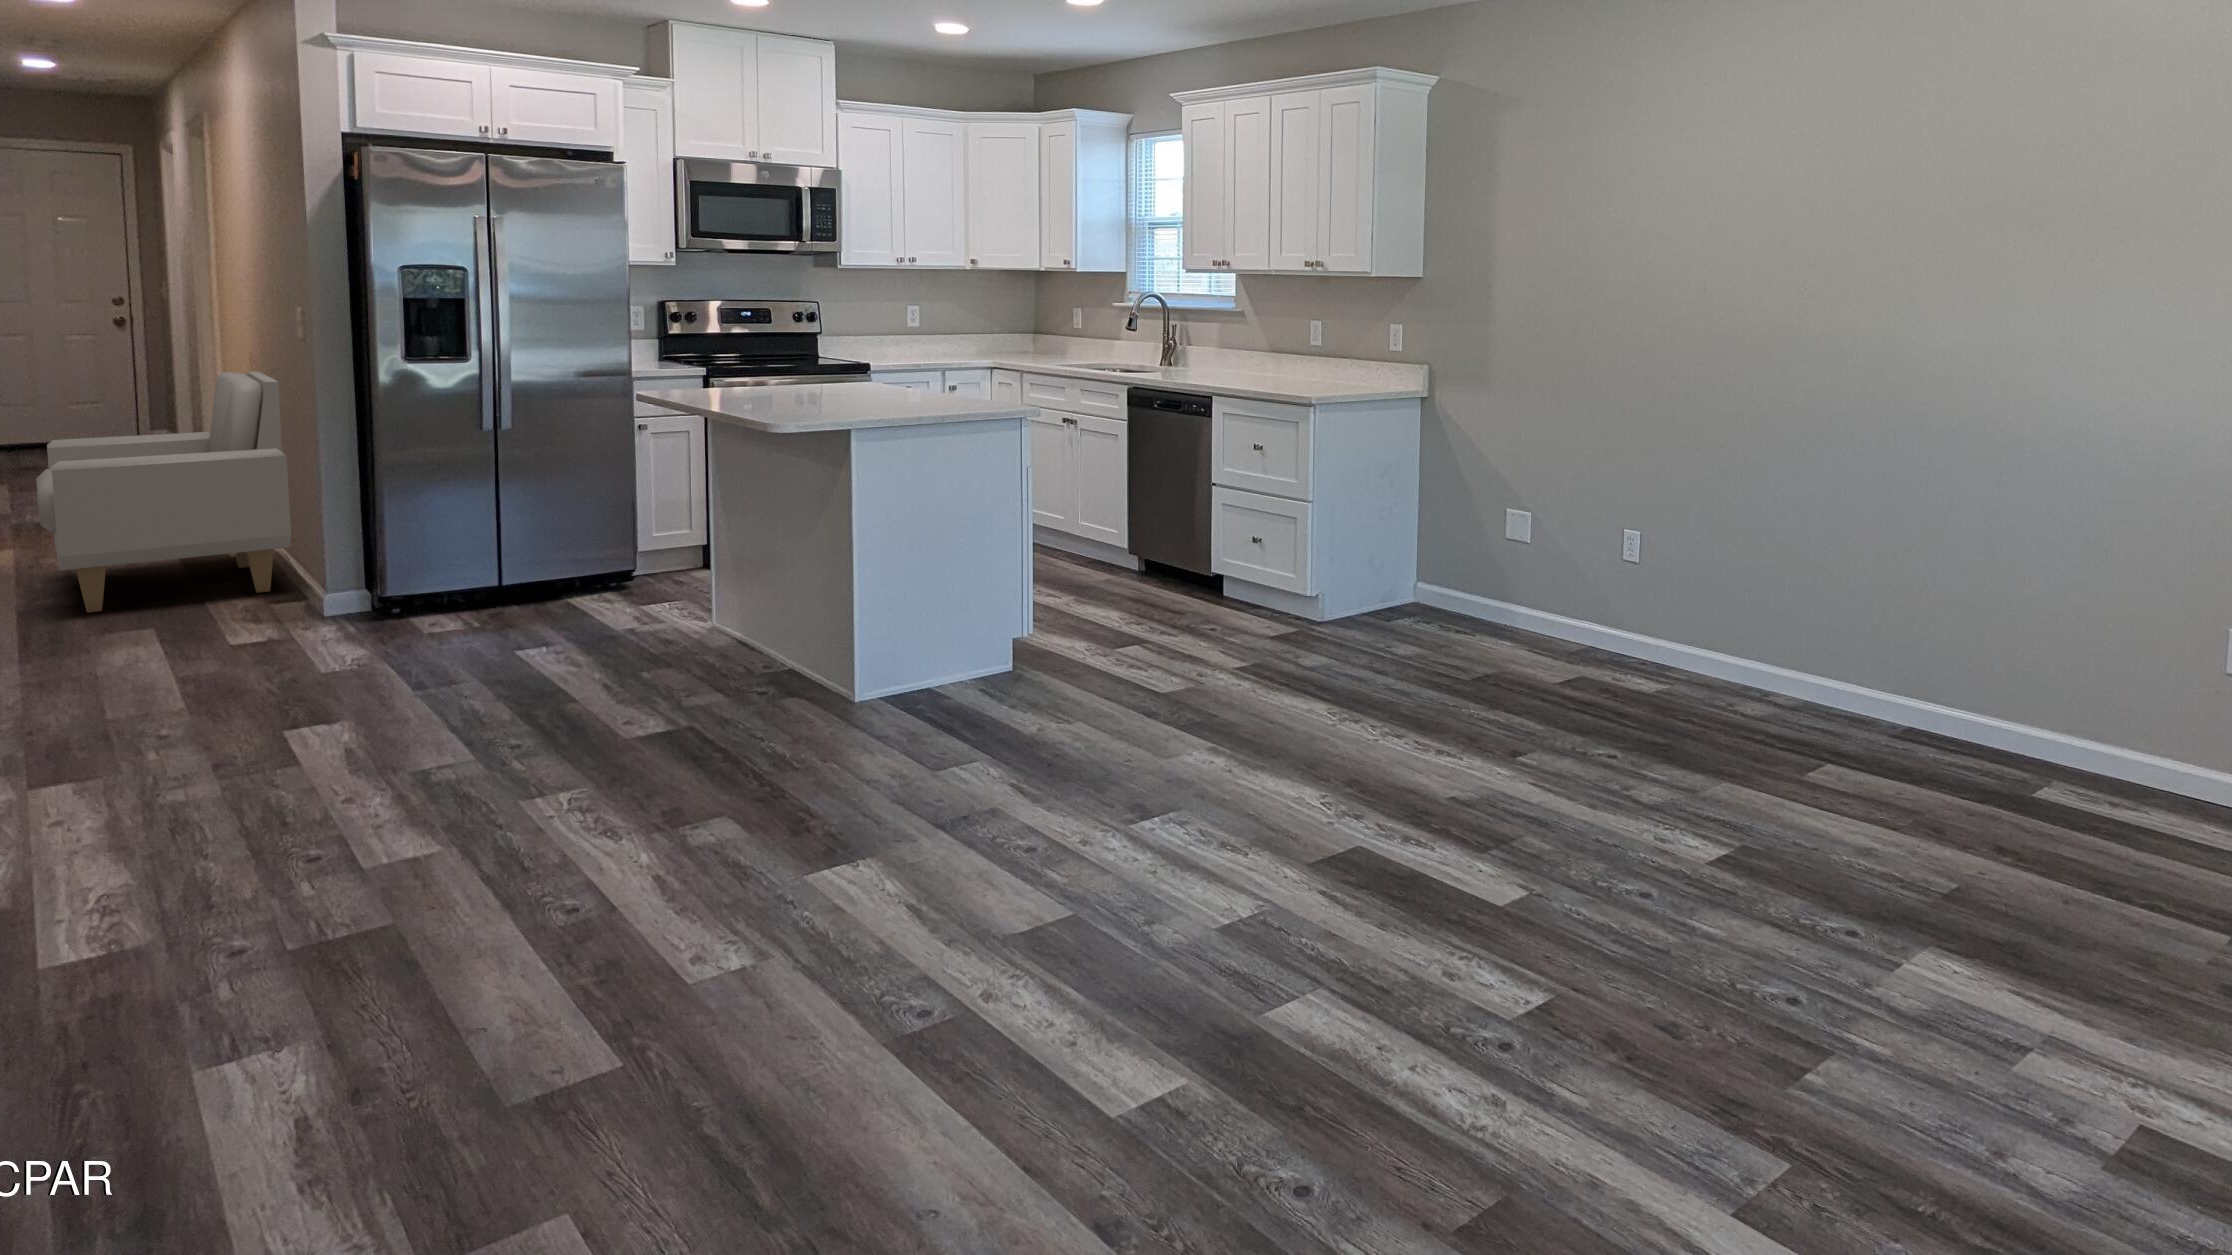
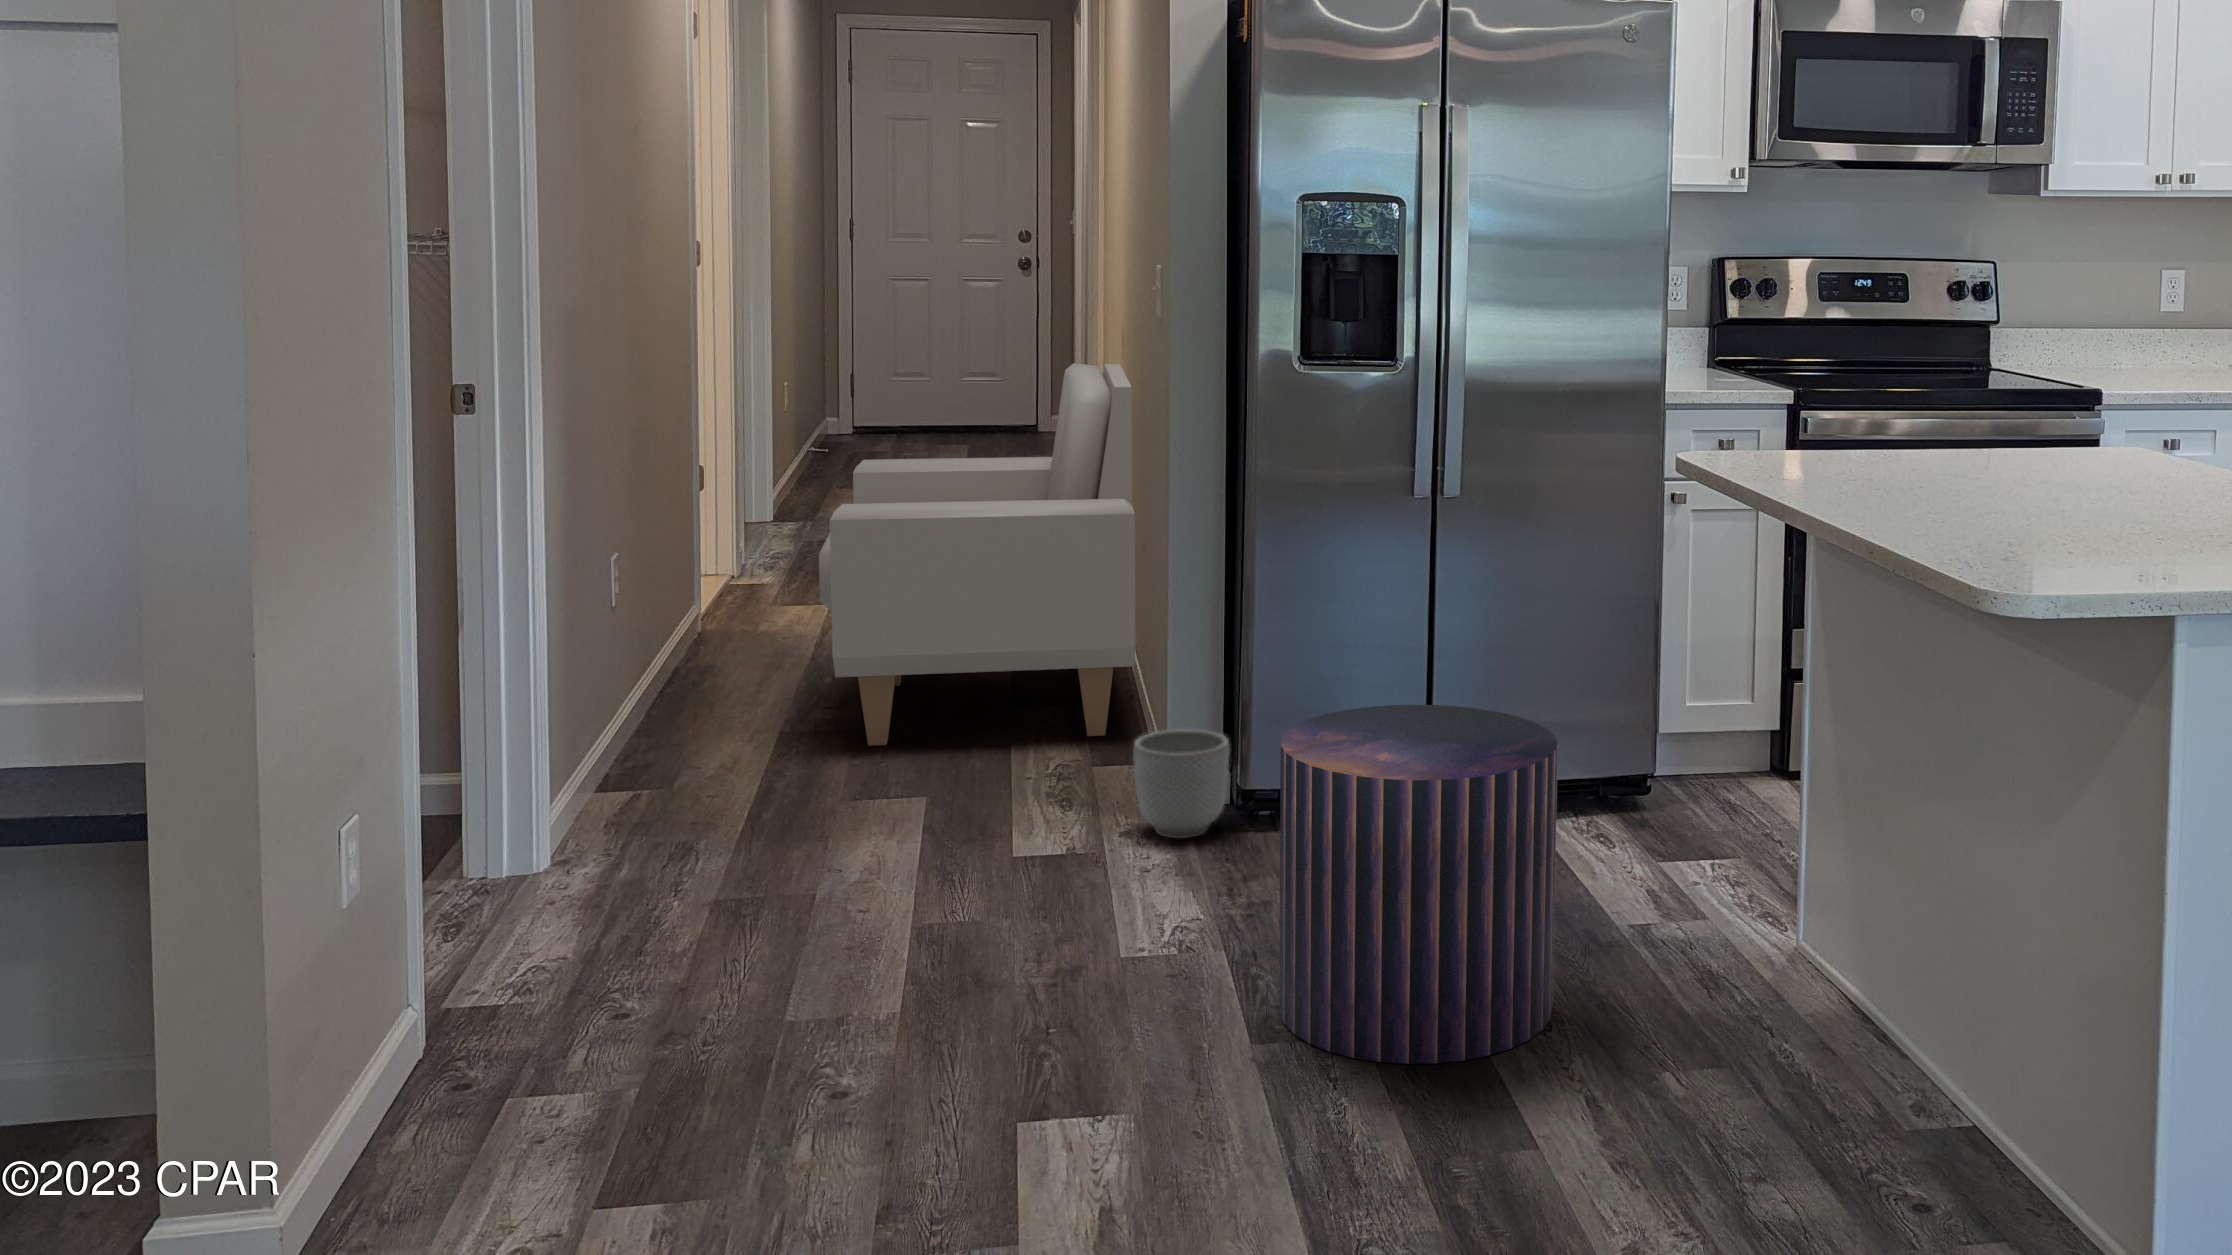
pouf: none [418,523,582,689] -> present [1279,705,1558,1064]
planter: none [305,568,371,628] -> present [1133,729,1230,838]

